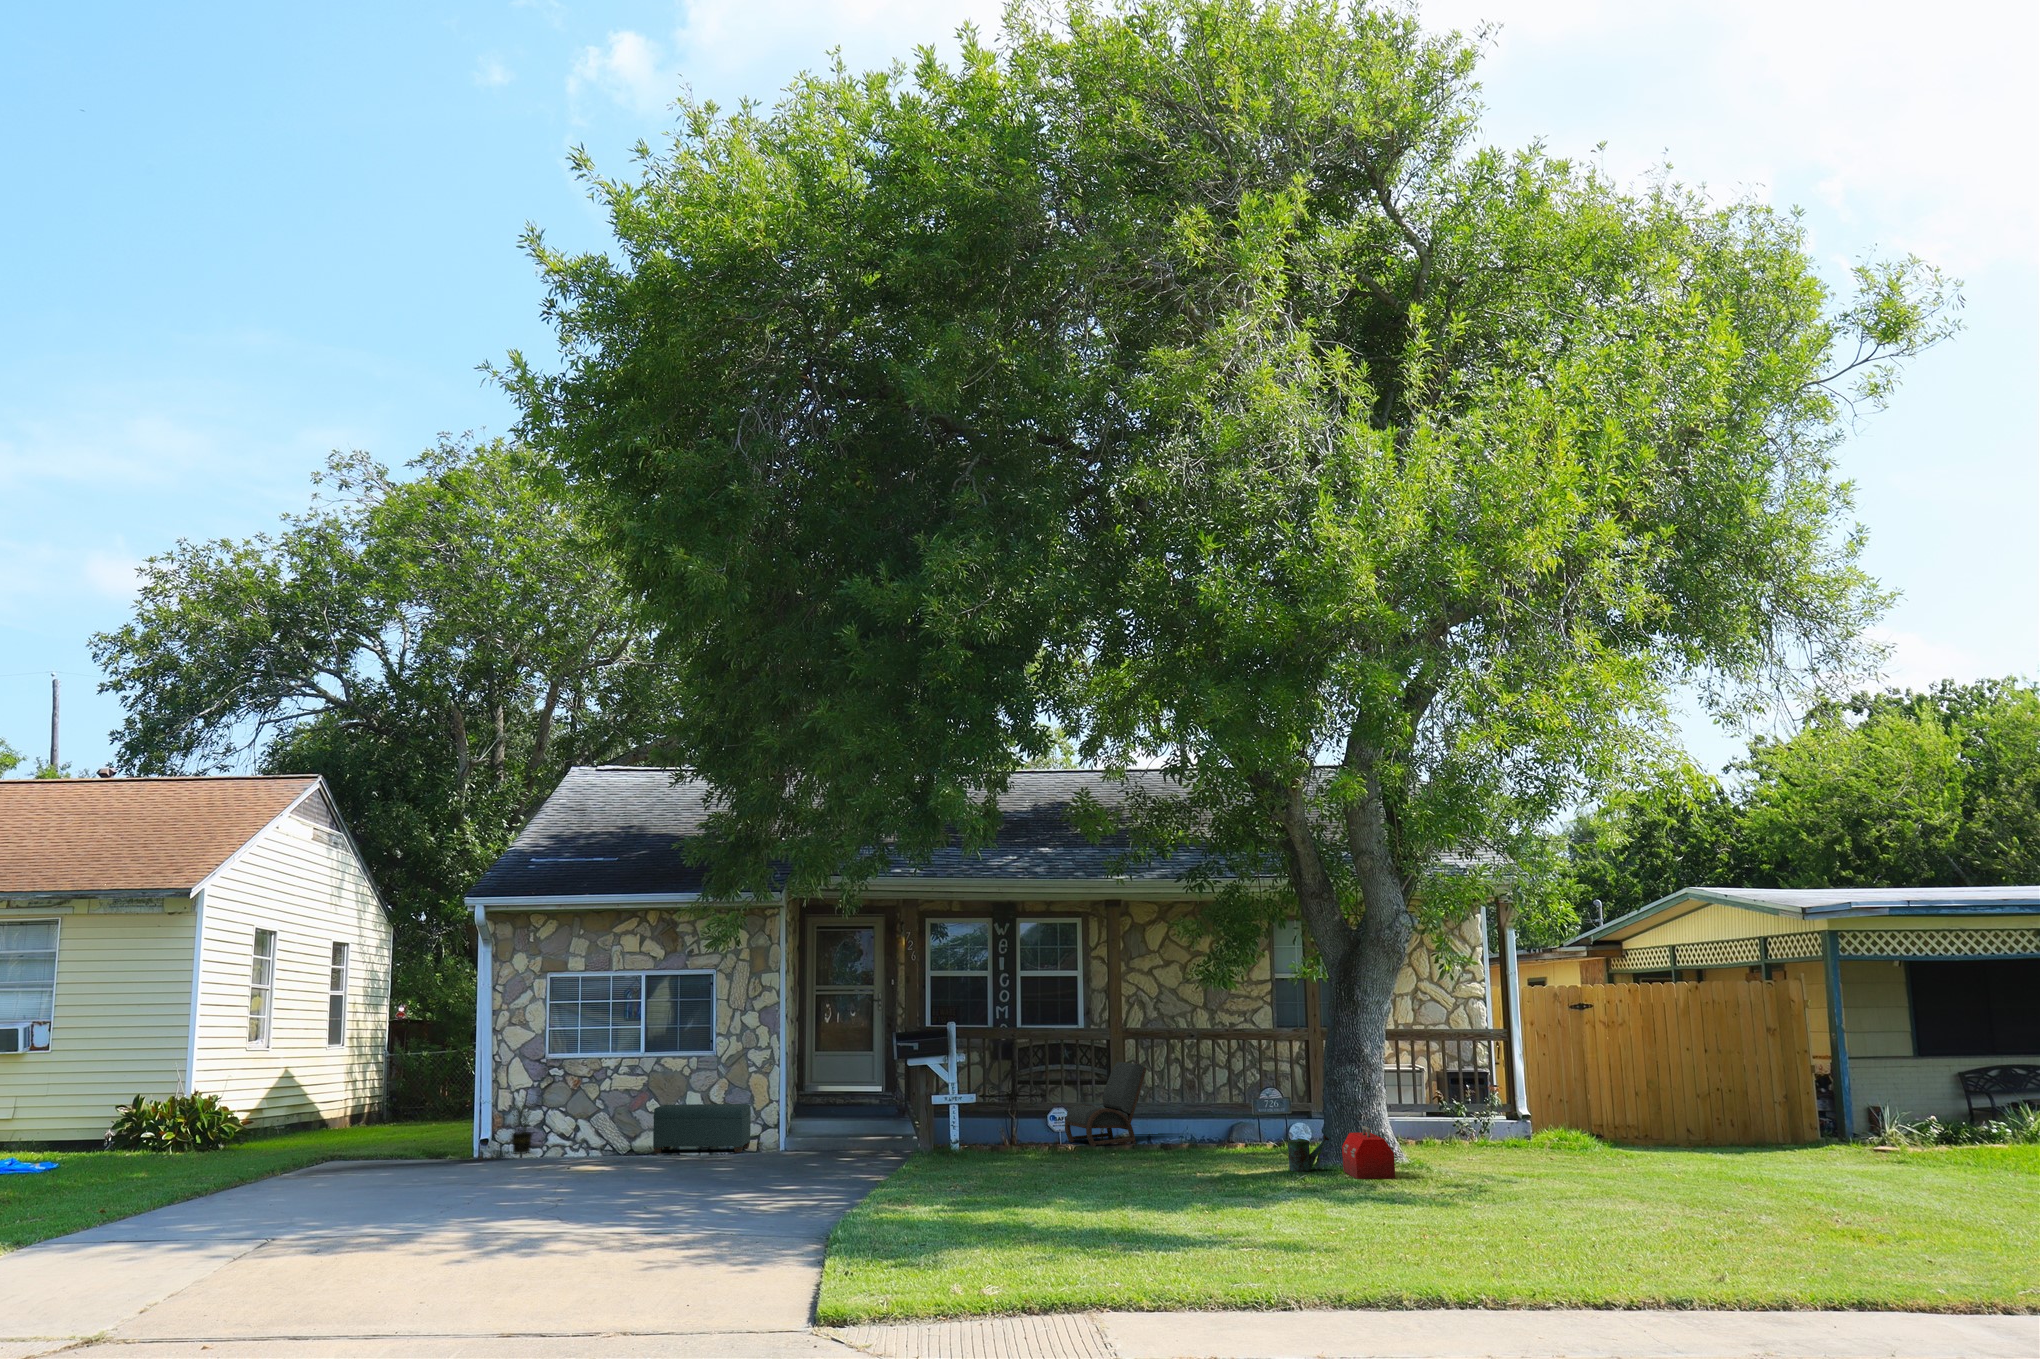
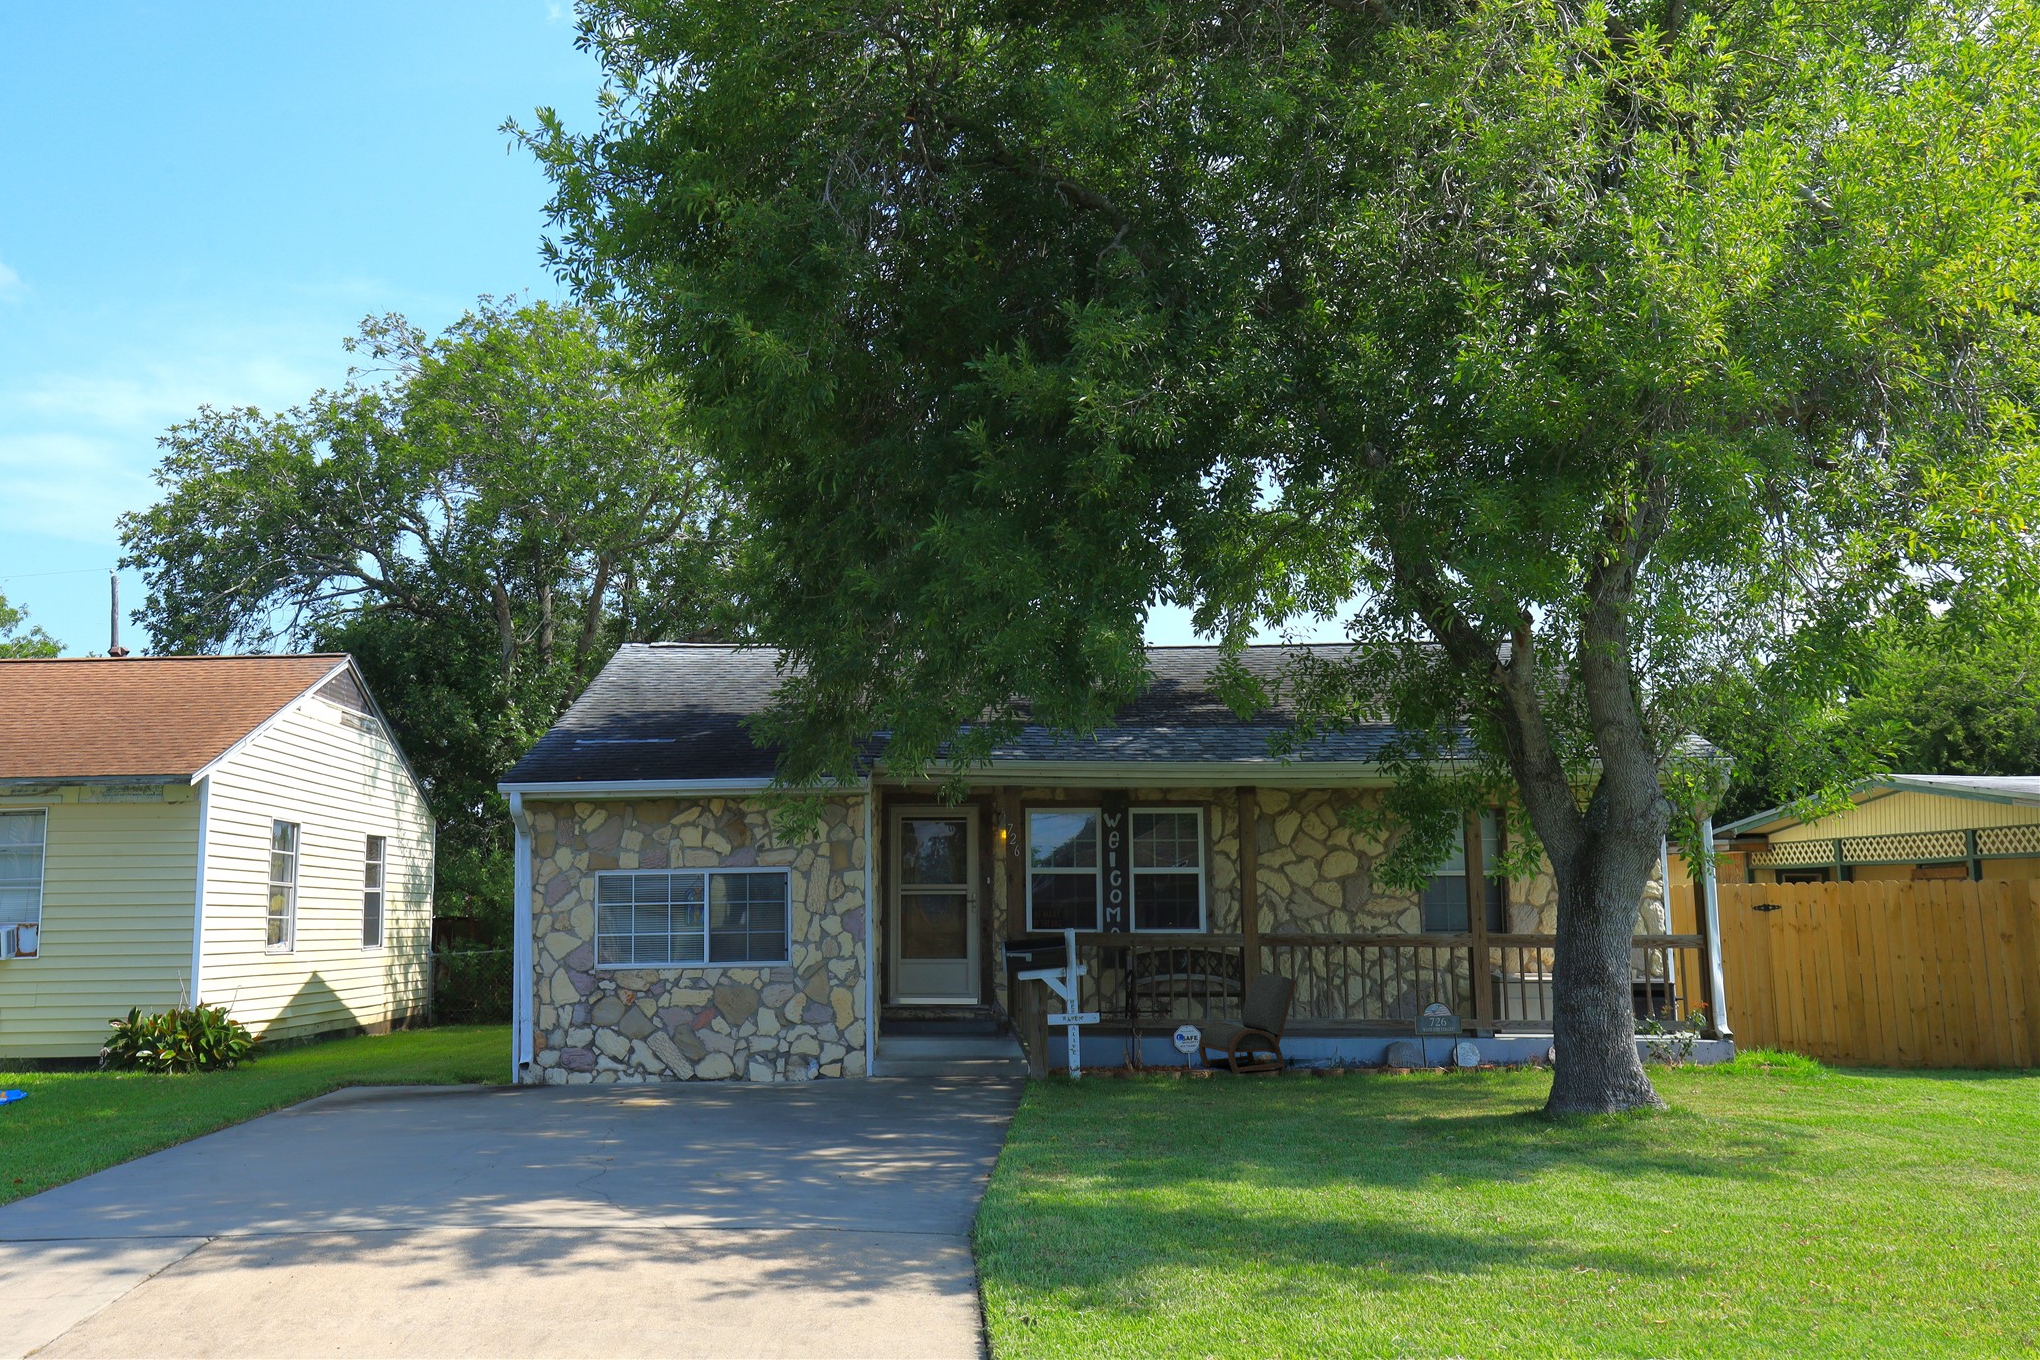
potted plant: present [512,1101,534,1154] -> none [546,1011,587,1080]
bench: present [653,1104,751,1153] -> none [719,1023,831,1080]
toolbox: present [1342,1126,1395,1179] -> none [1580,1064,1661,1133]
watering can: present [1280,1135,1329,1172] -> none [1498,1073,1561,1118]

